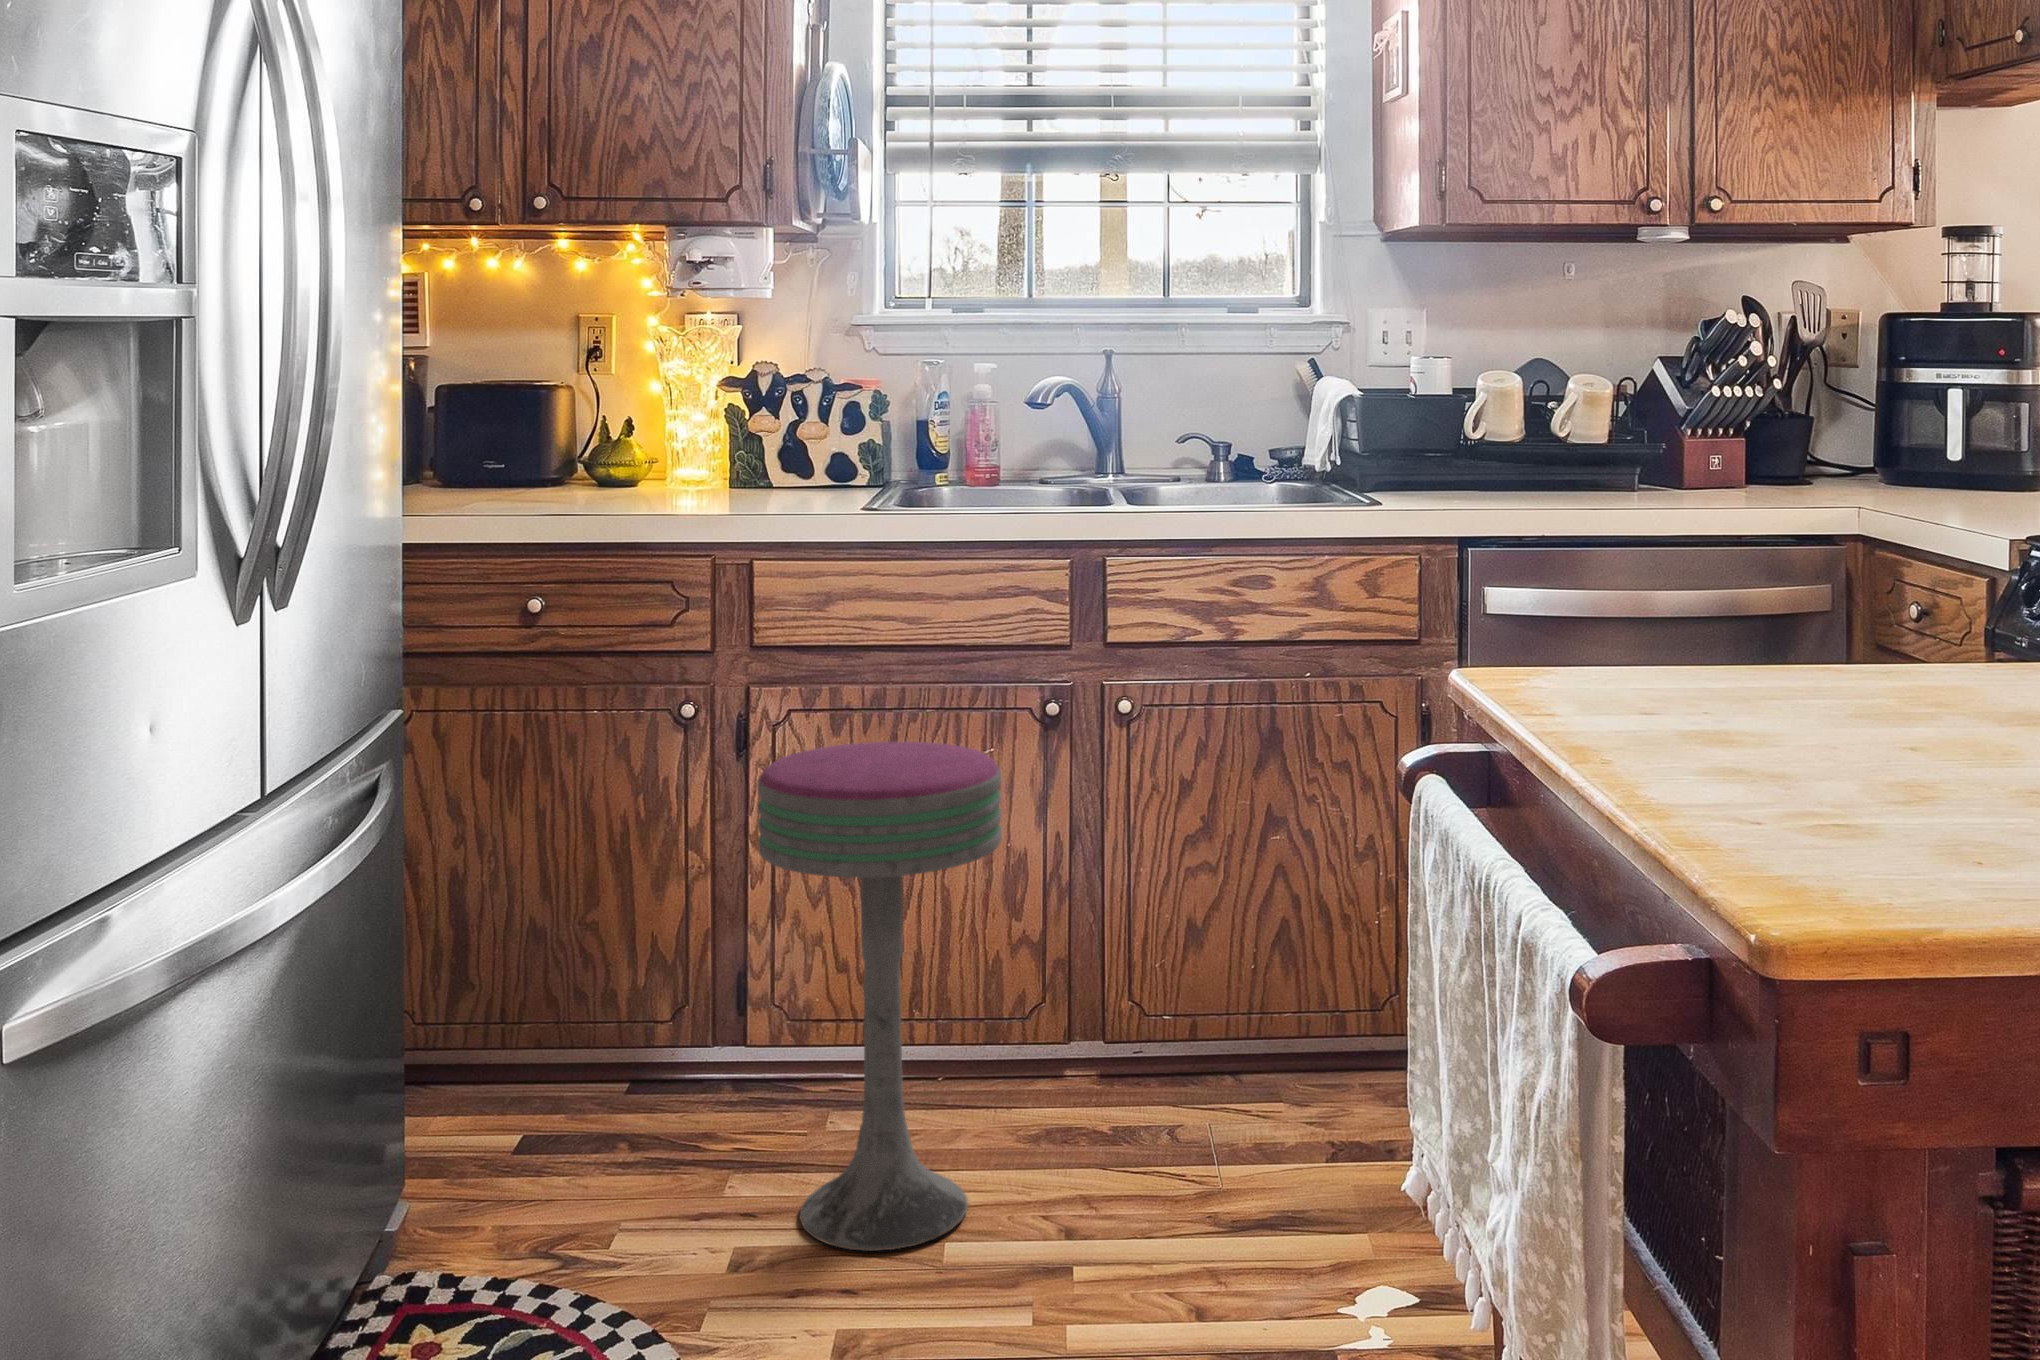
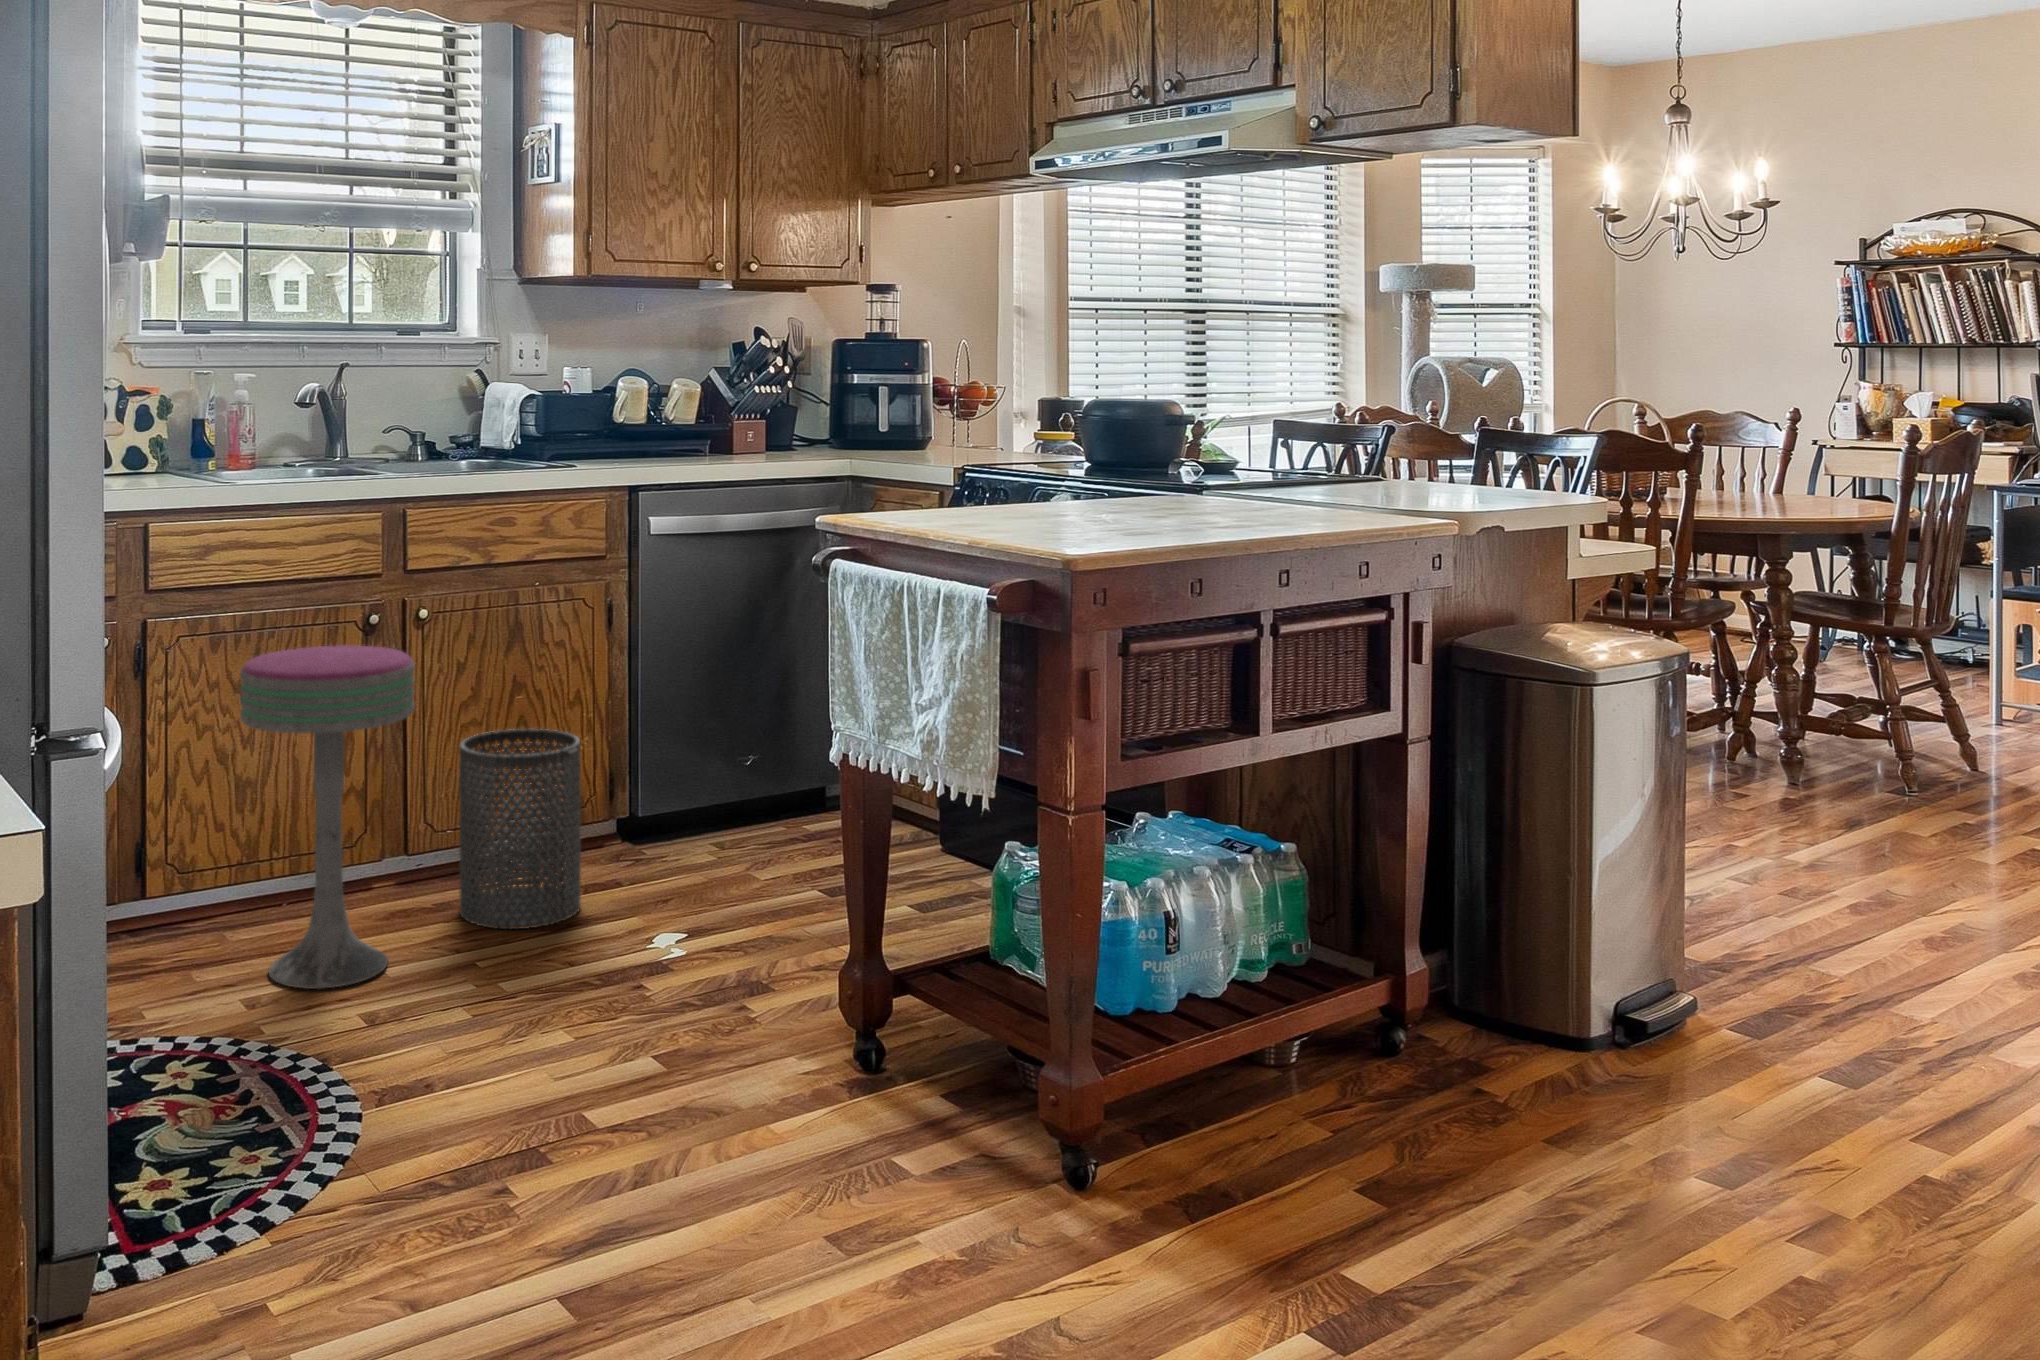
trash can: none [1121,884,1306,1205] -> present [459,729,581,929]

